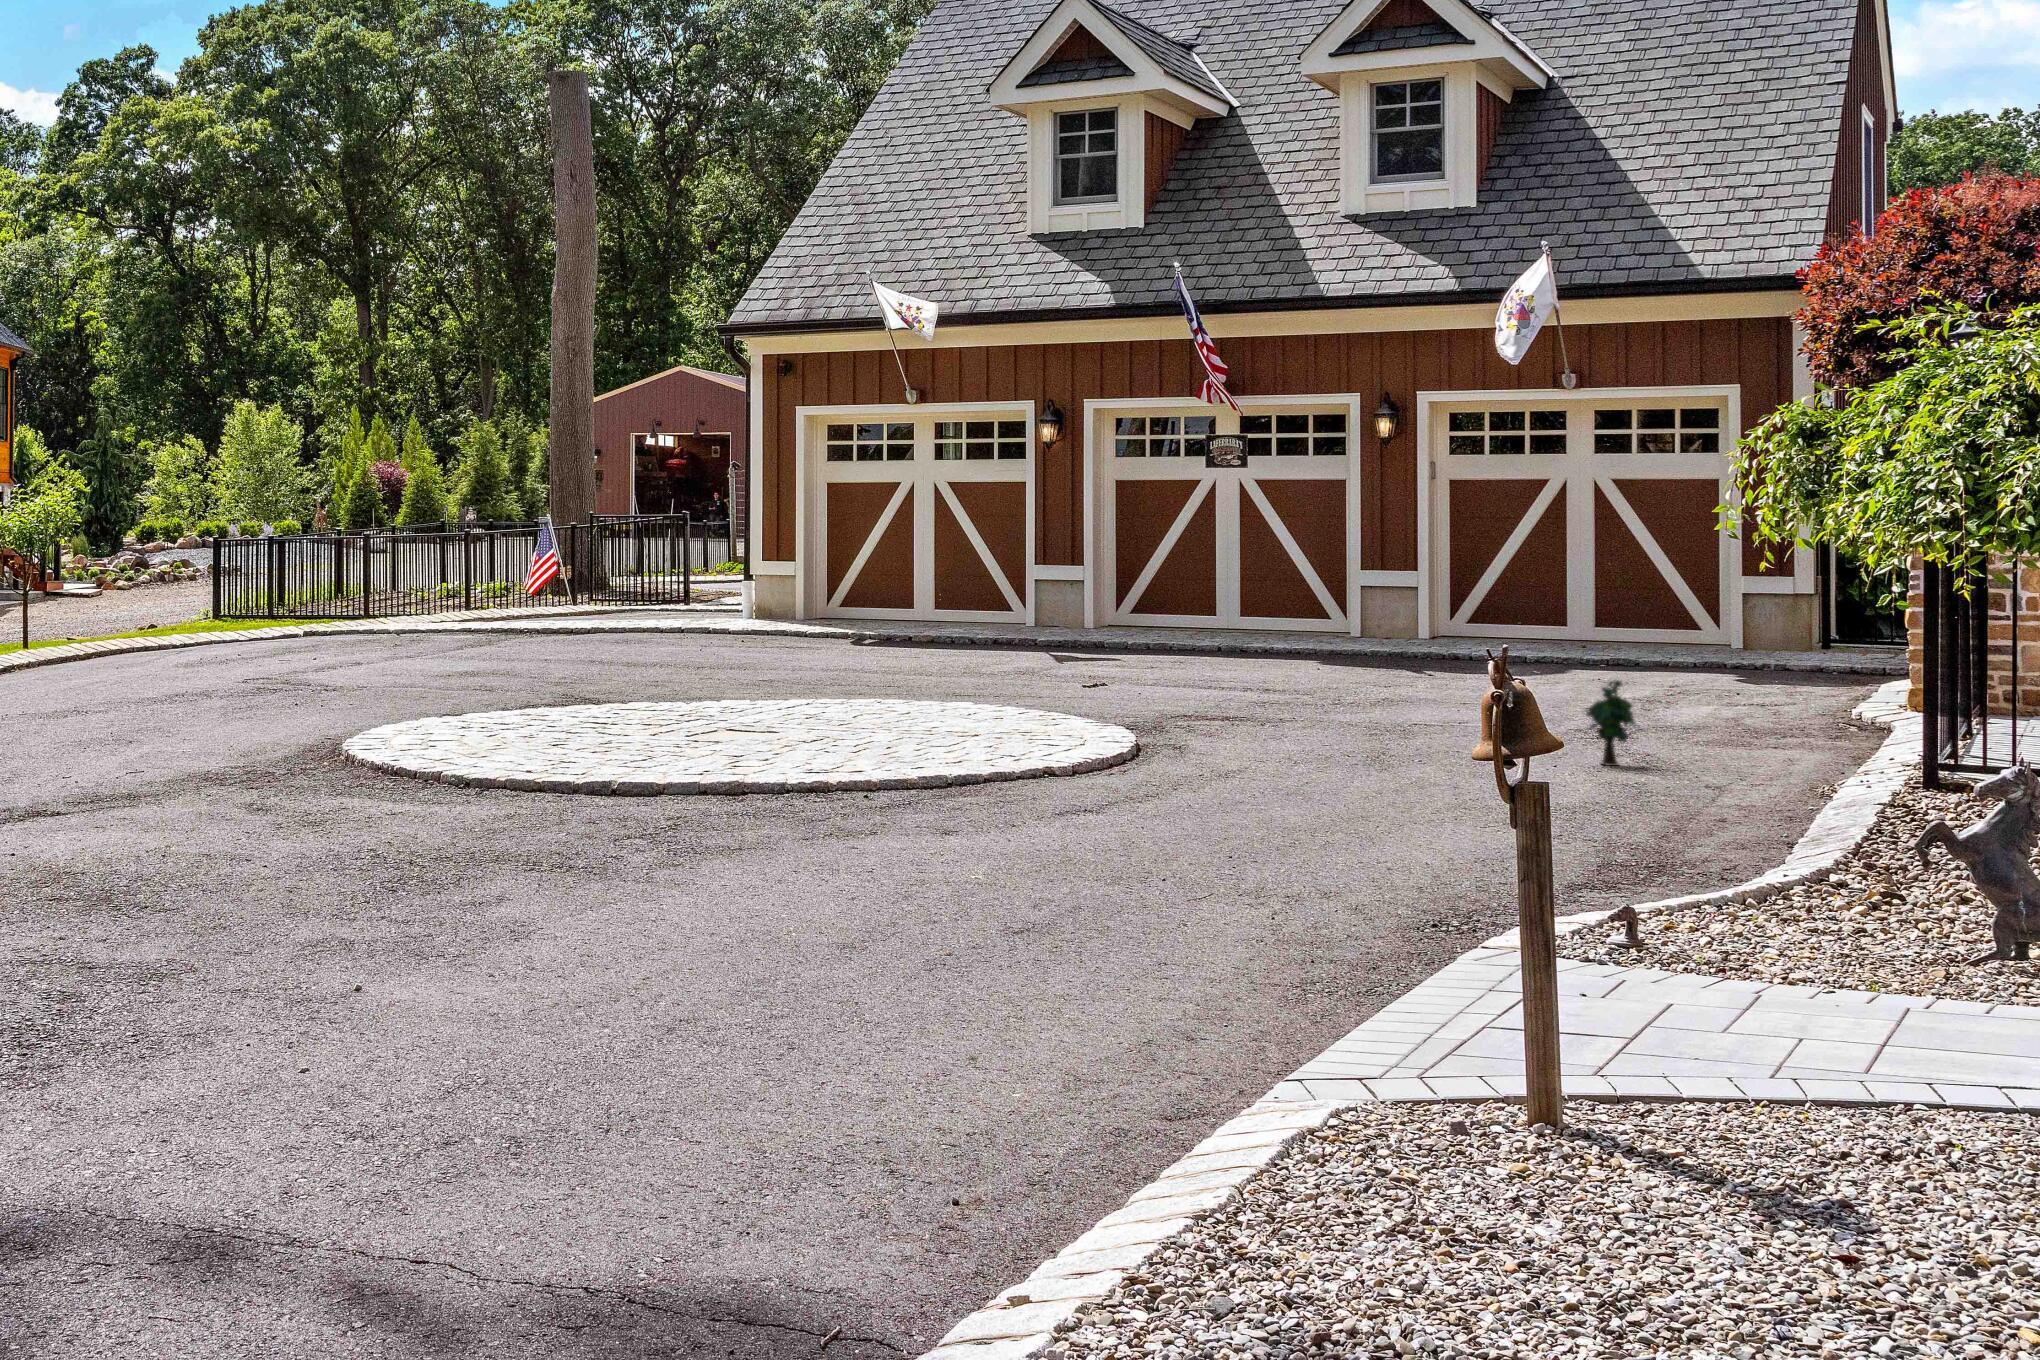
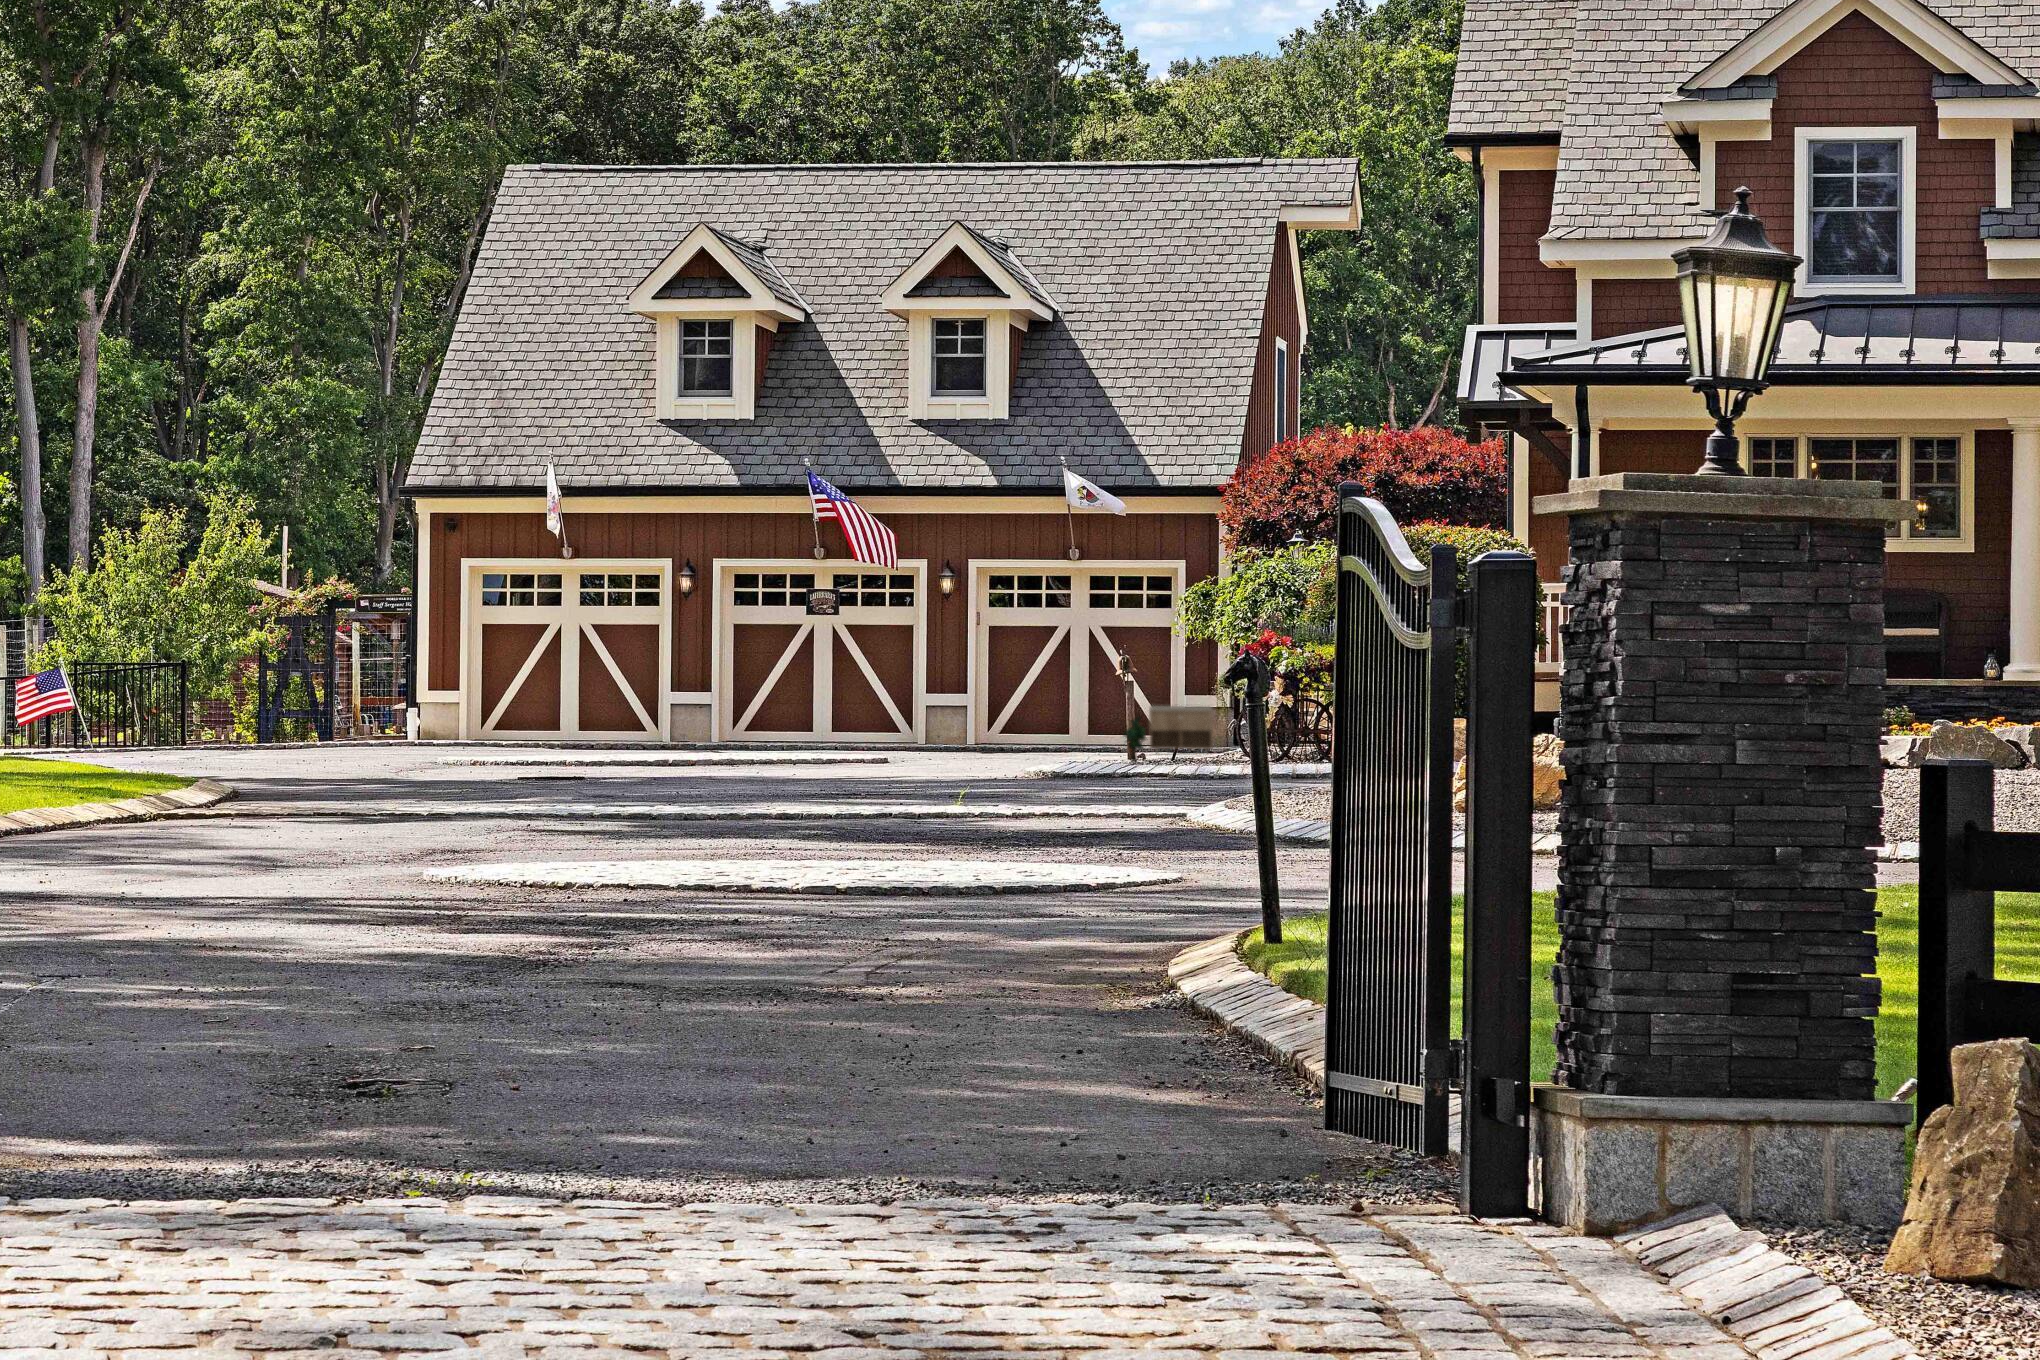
storage bench: none [1689,589,1794,661] -> present [1149,706,1213,752]

